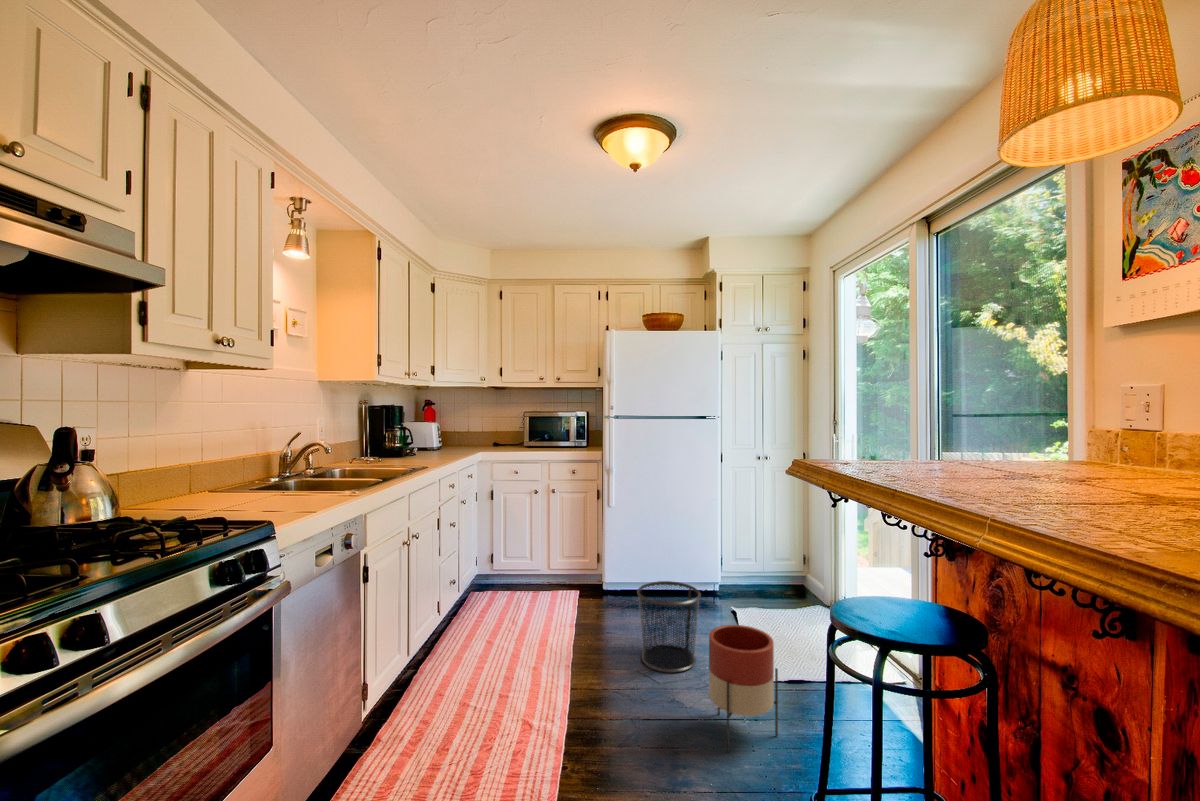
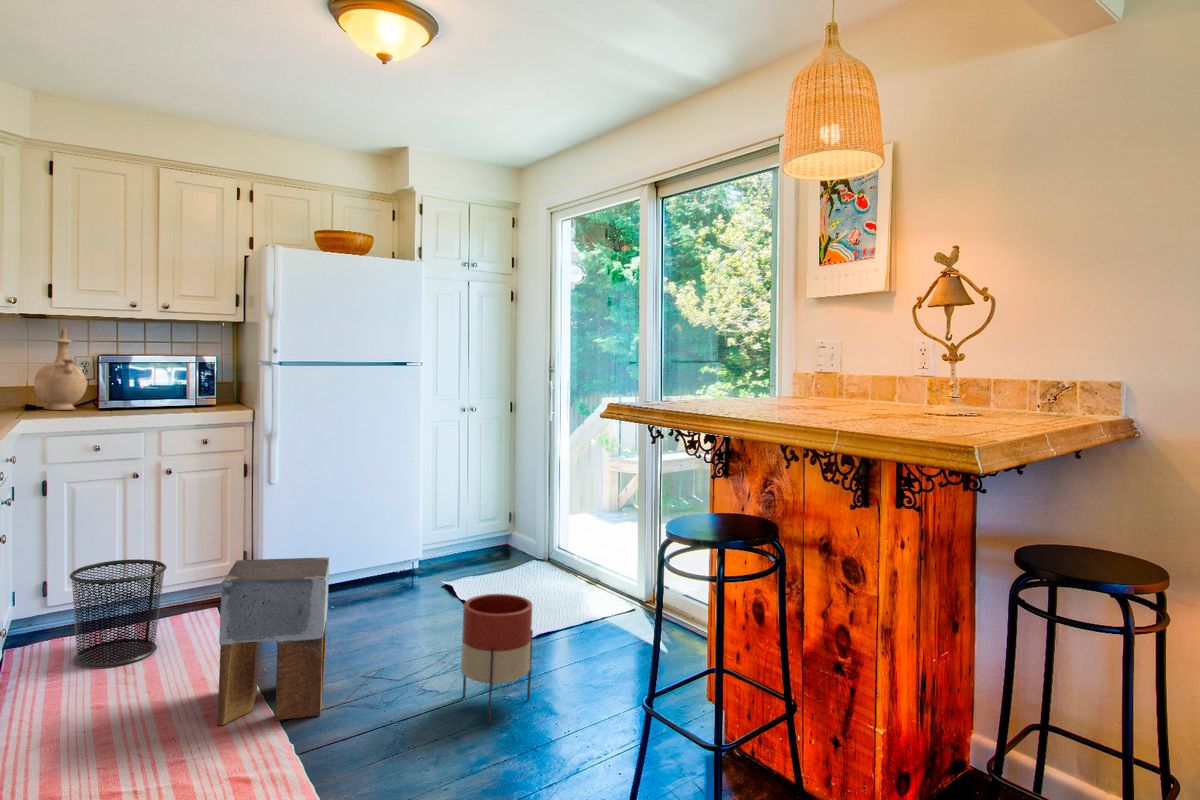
vase: none [486,400,512,451] -> present [34,328,87,410]
stool: none [537,565,620,698] -> present [217,557,329,726]
waste bin: present [637,581,701,673] -> present [69,559,167,667]

